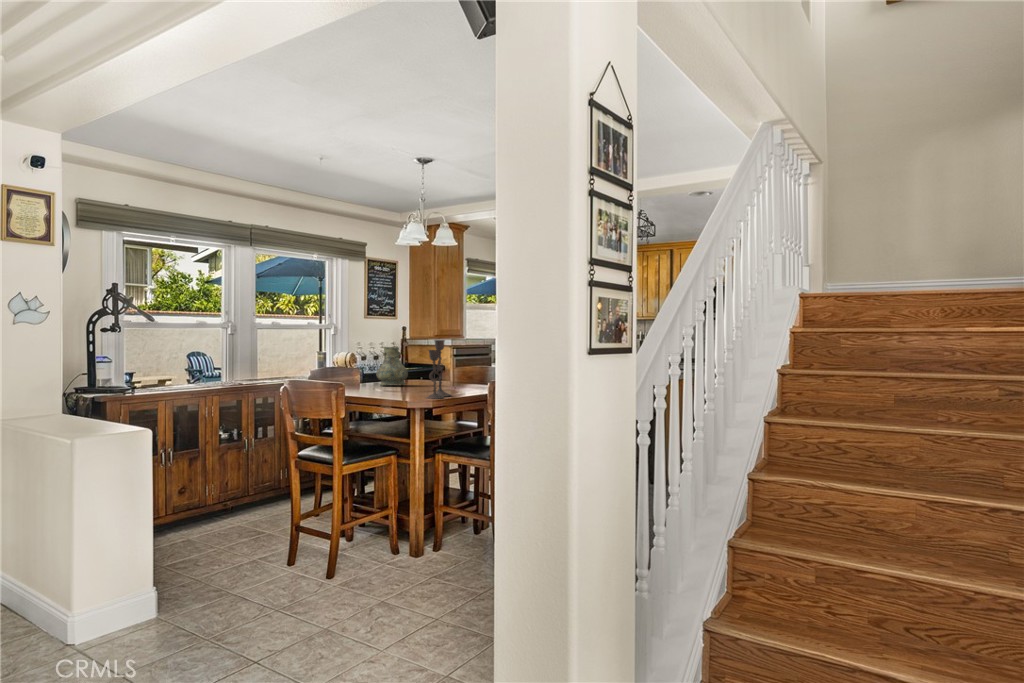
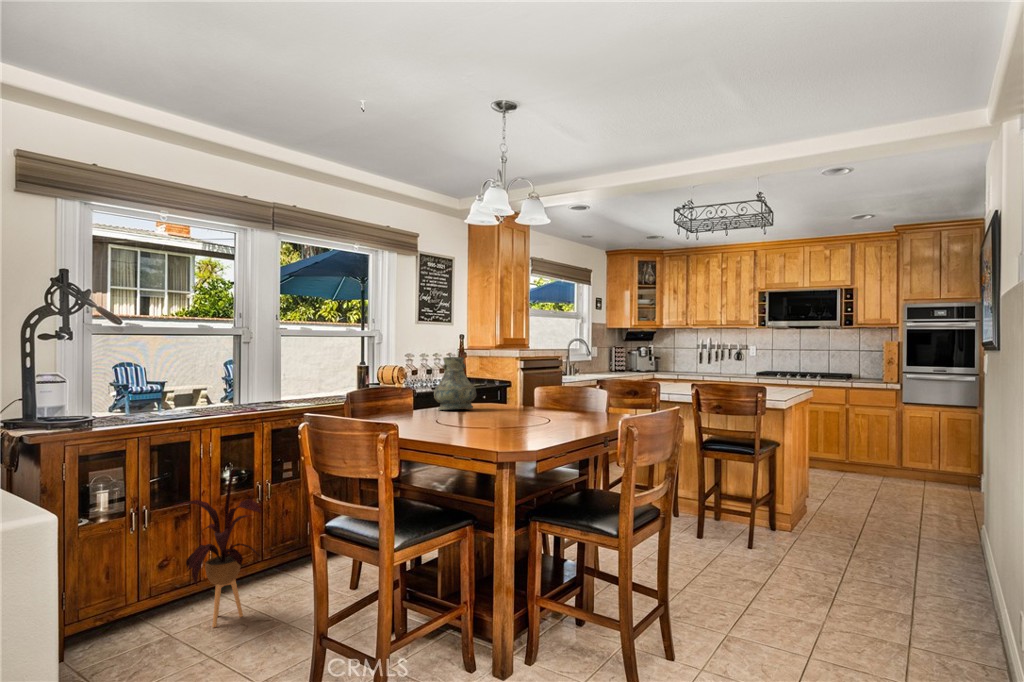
candlestick: present [426,340,451,399] -> none [516,342,554,437]
house plant: none [190,422,255,531] -> present [172,468,261,627]

